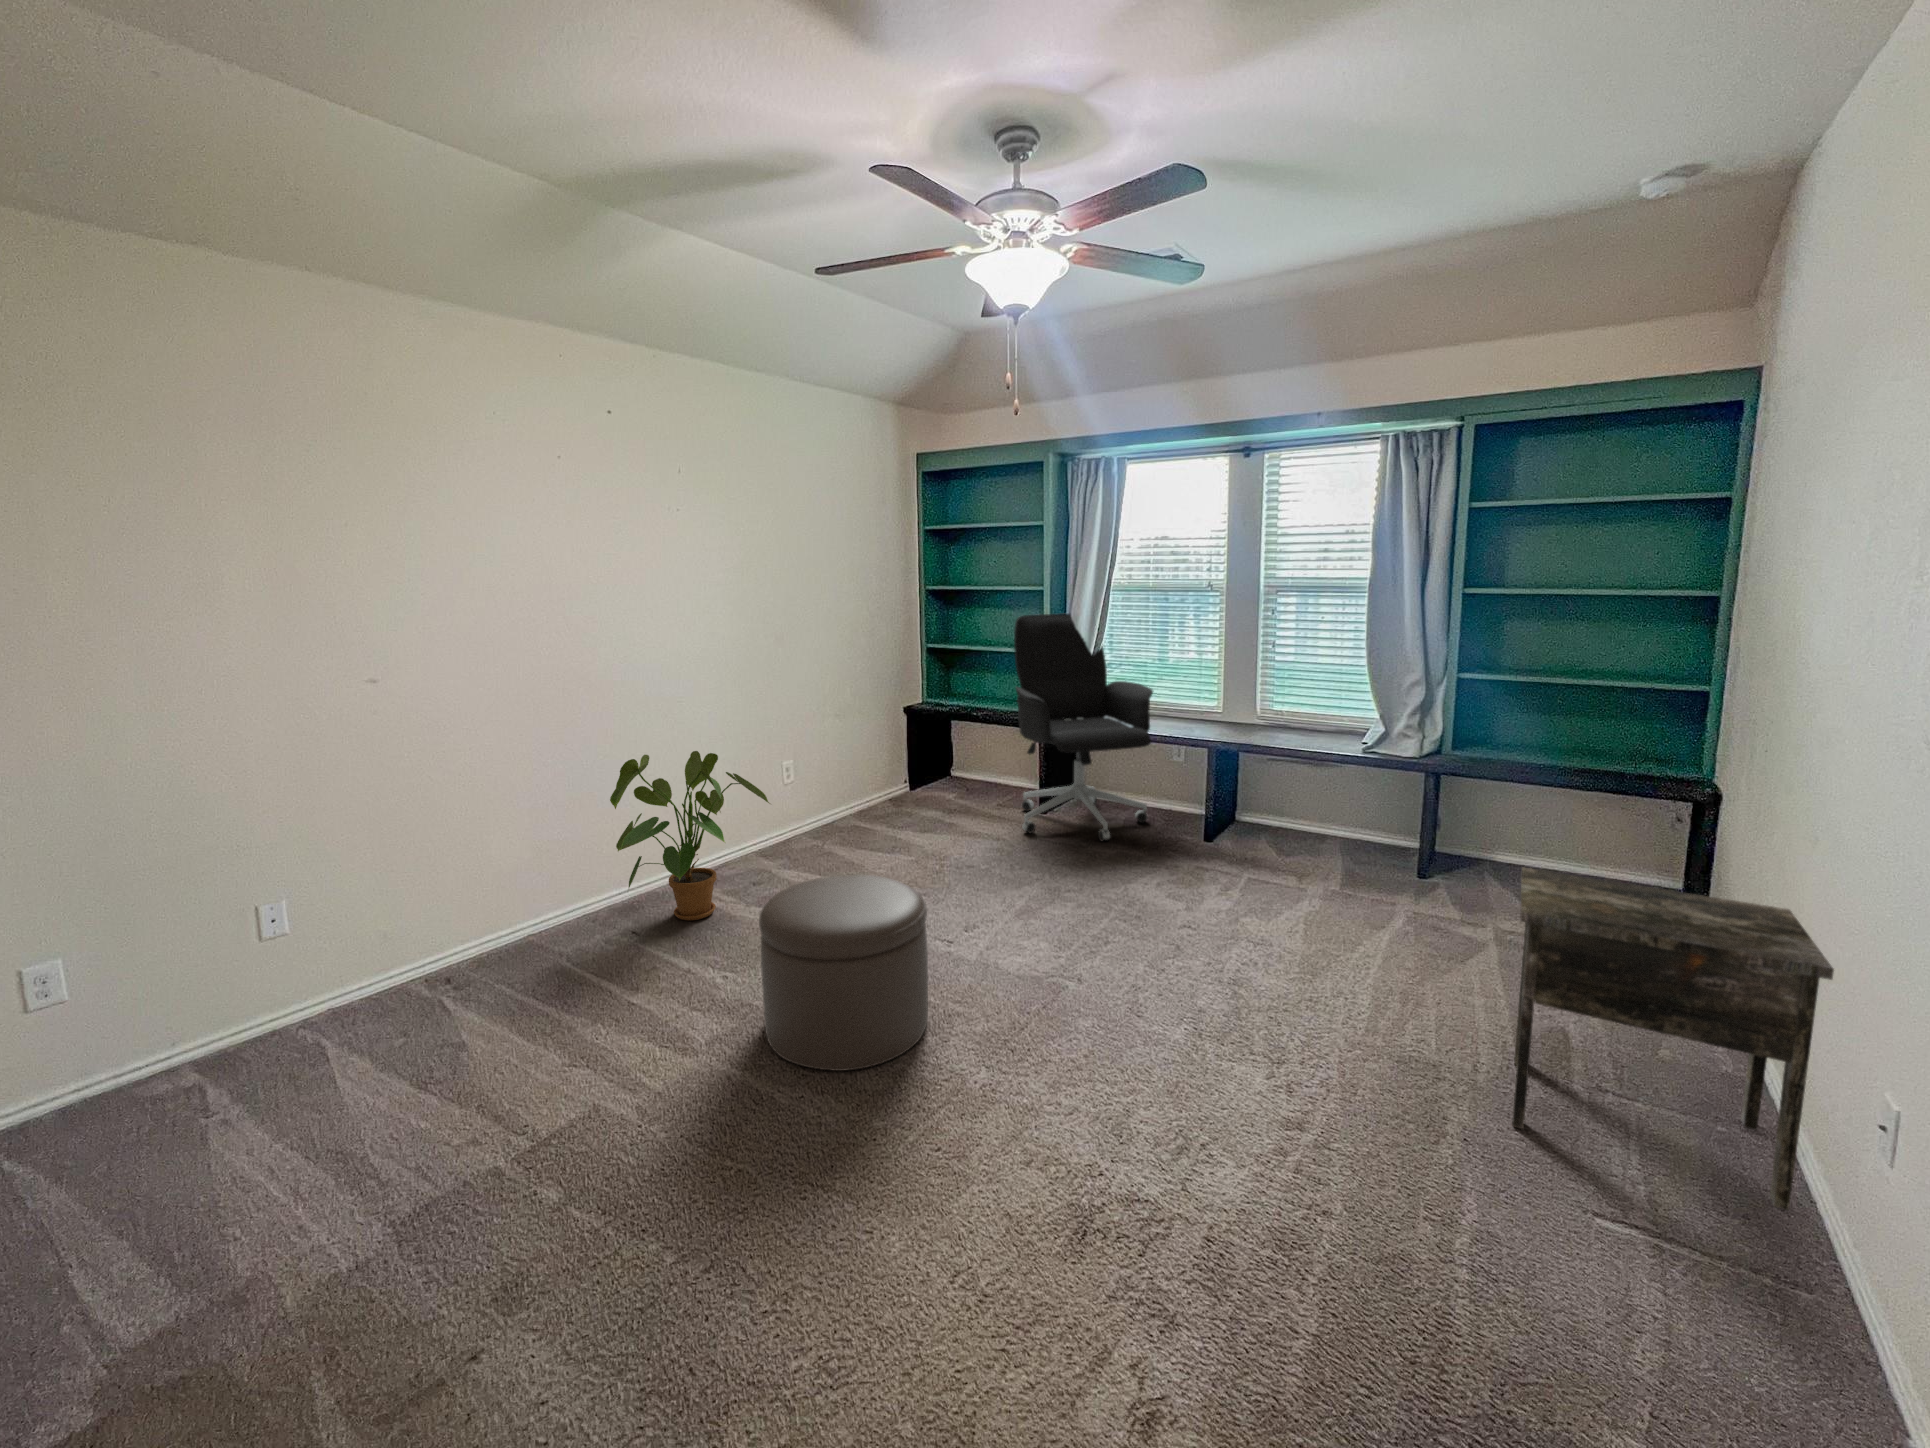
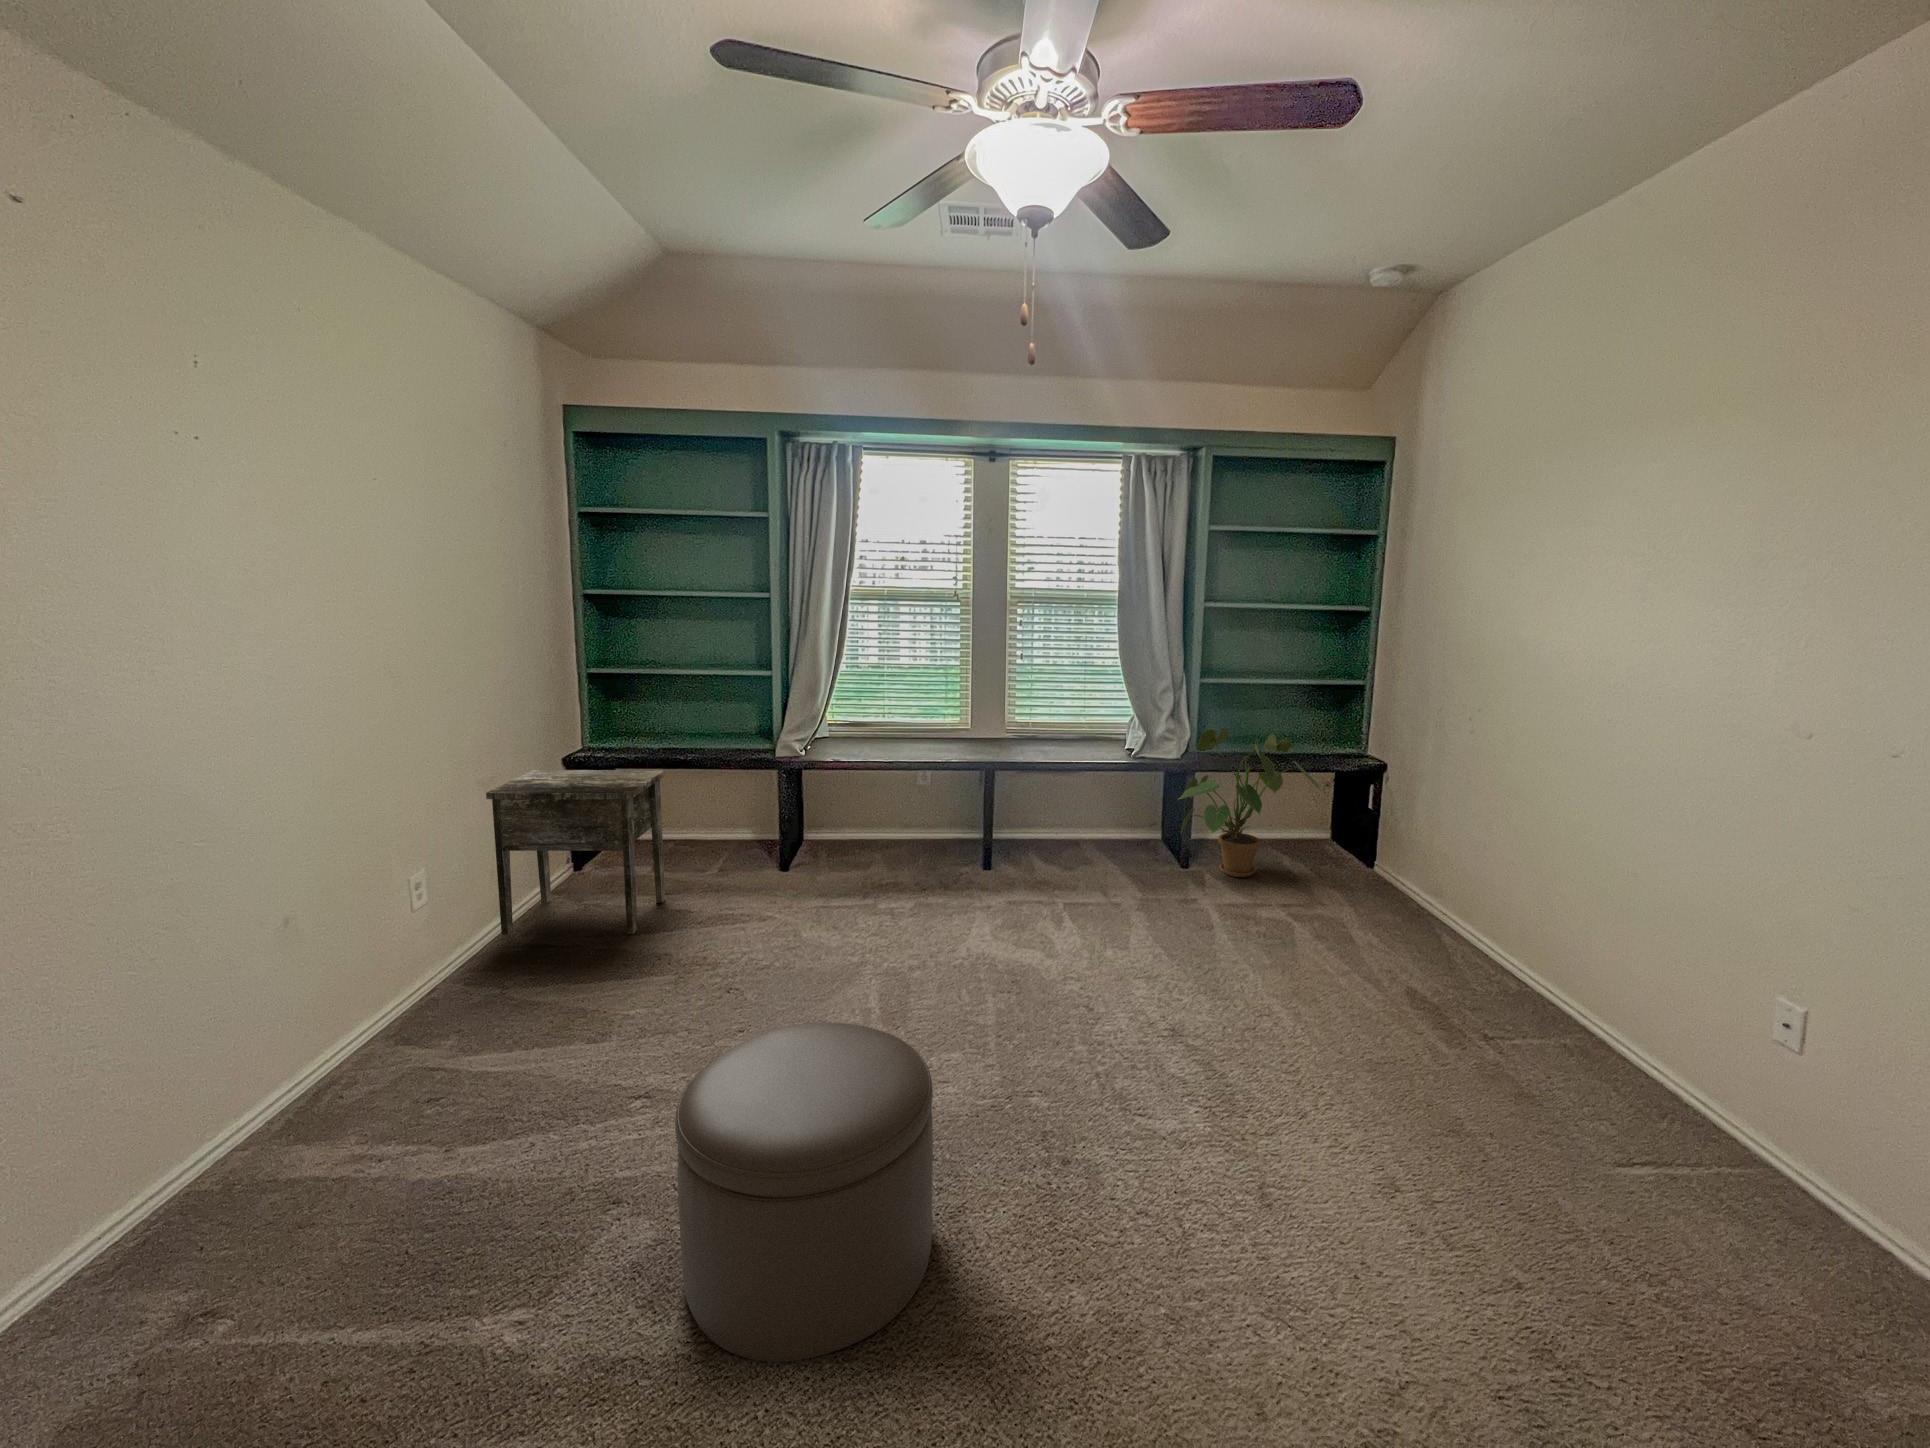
office chair: present [1014,613,1153,841] -> none [739,625,931,902]
house plant: present [610,751,770,920] -> present [1179,728,1322,877]
side table: present [1512,867,1834,1210] -> present [486,770,665,935]

